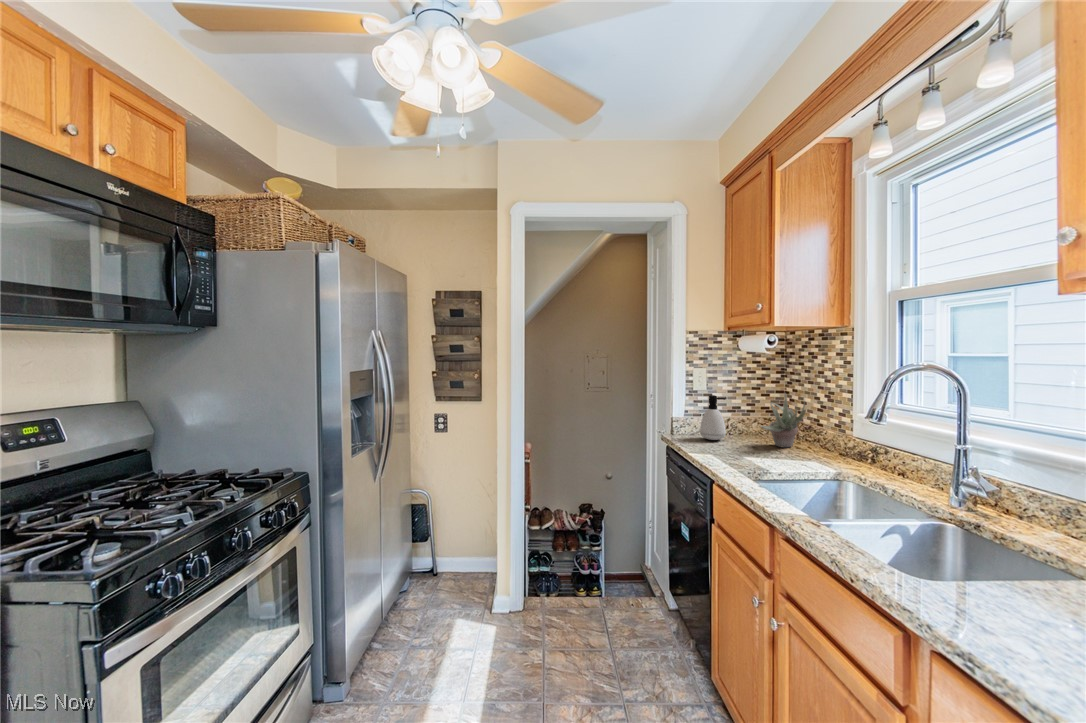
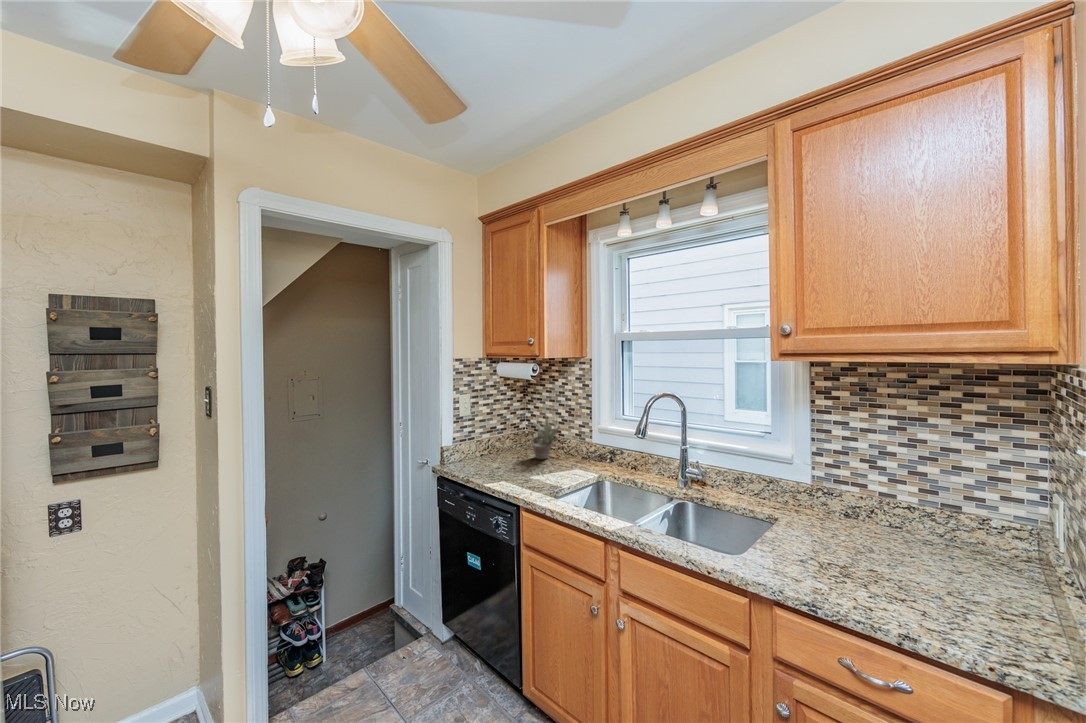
soap dispenser: present [700,395,726,440] -> none [472,420,495,462]

